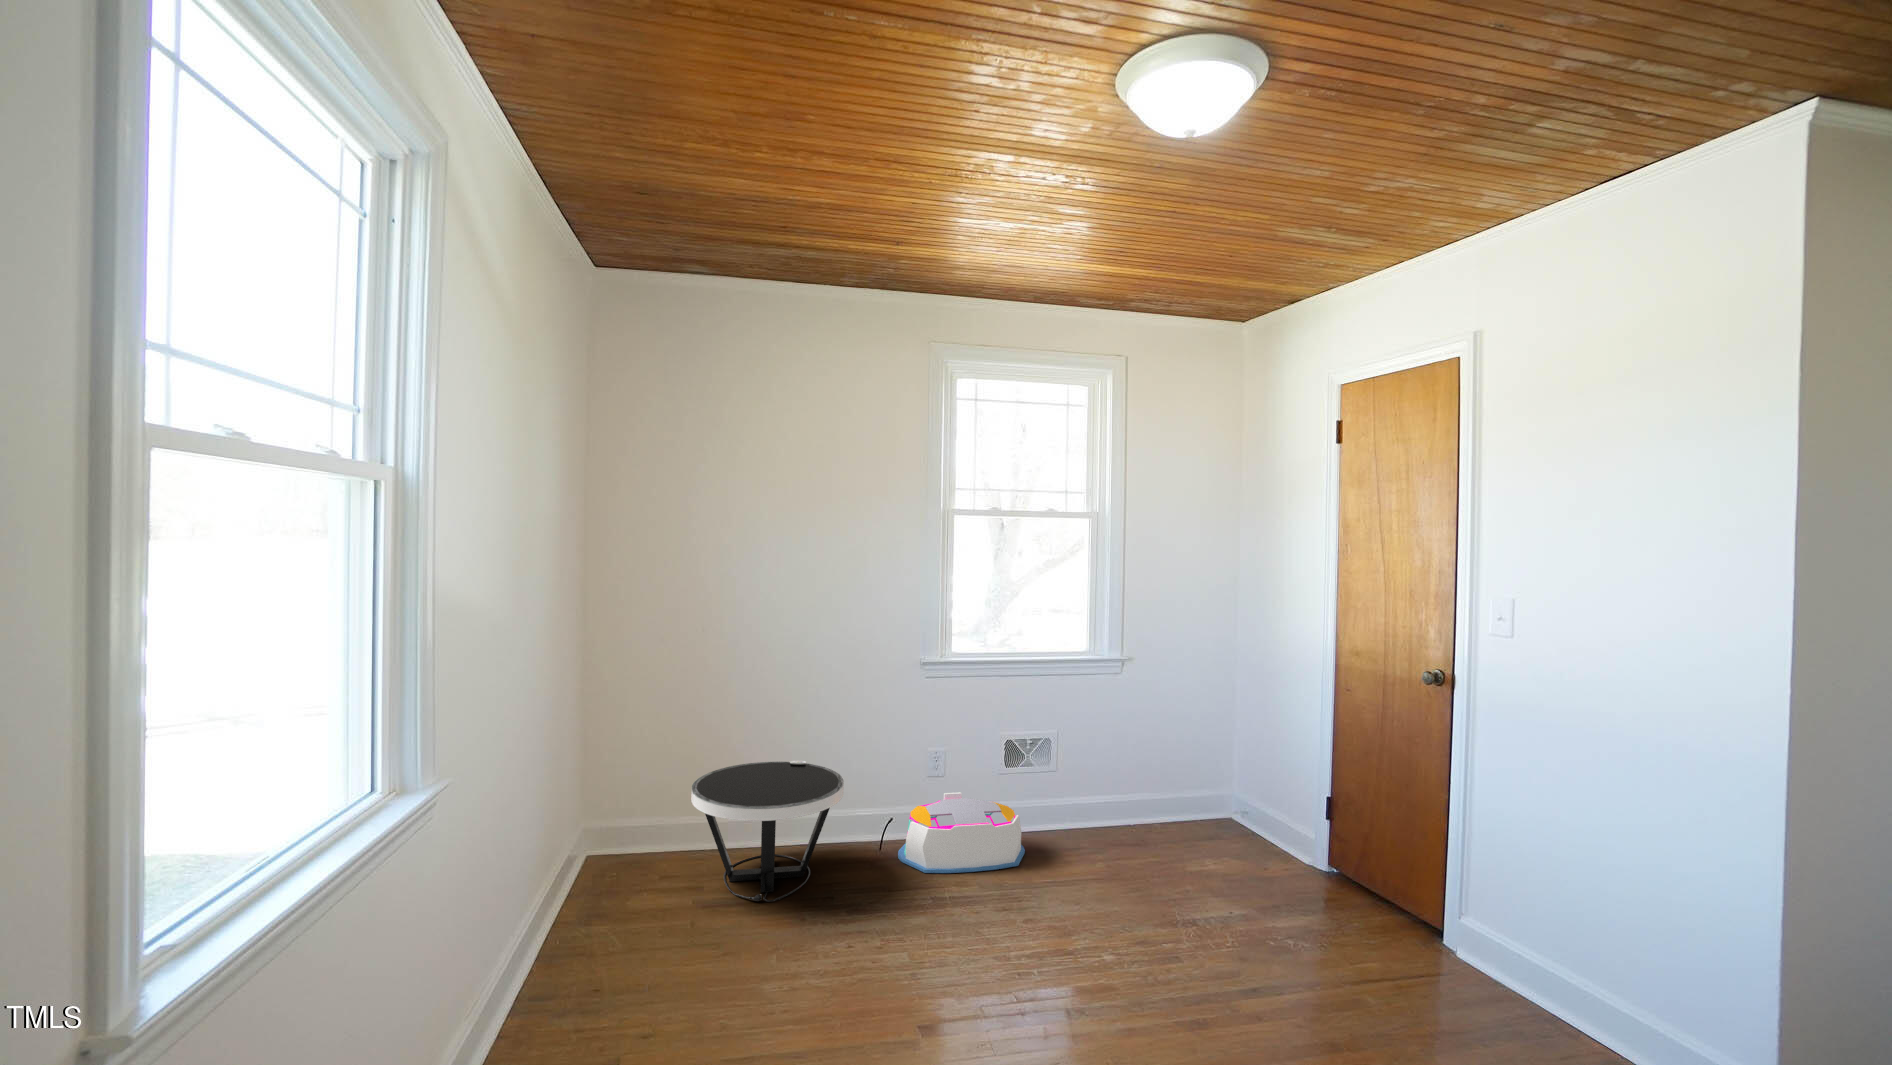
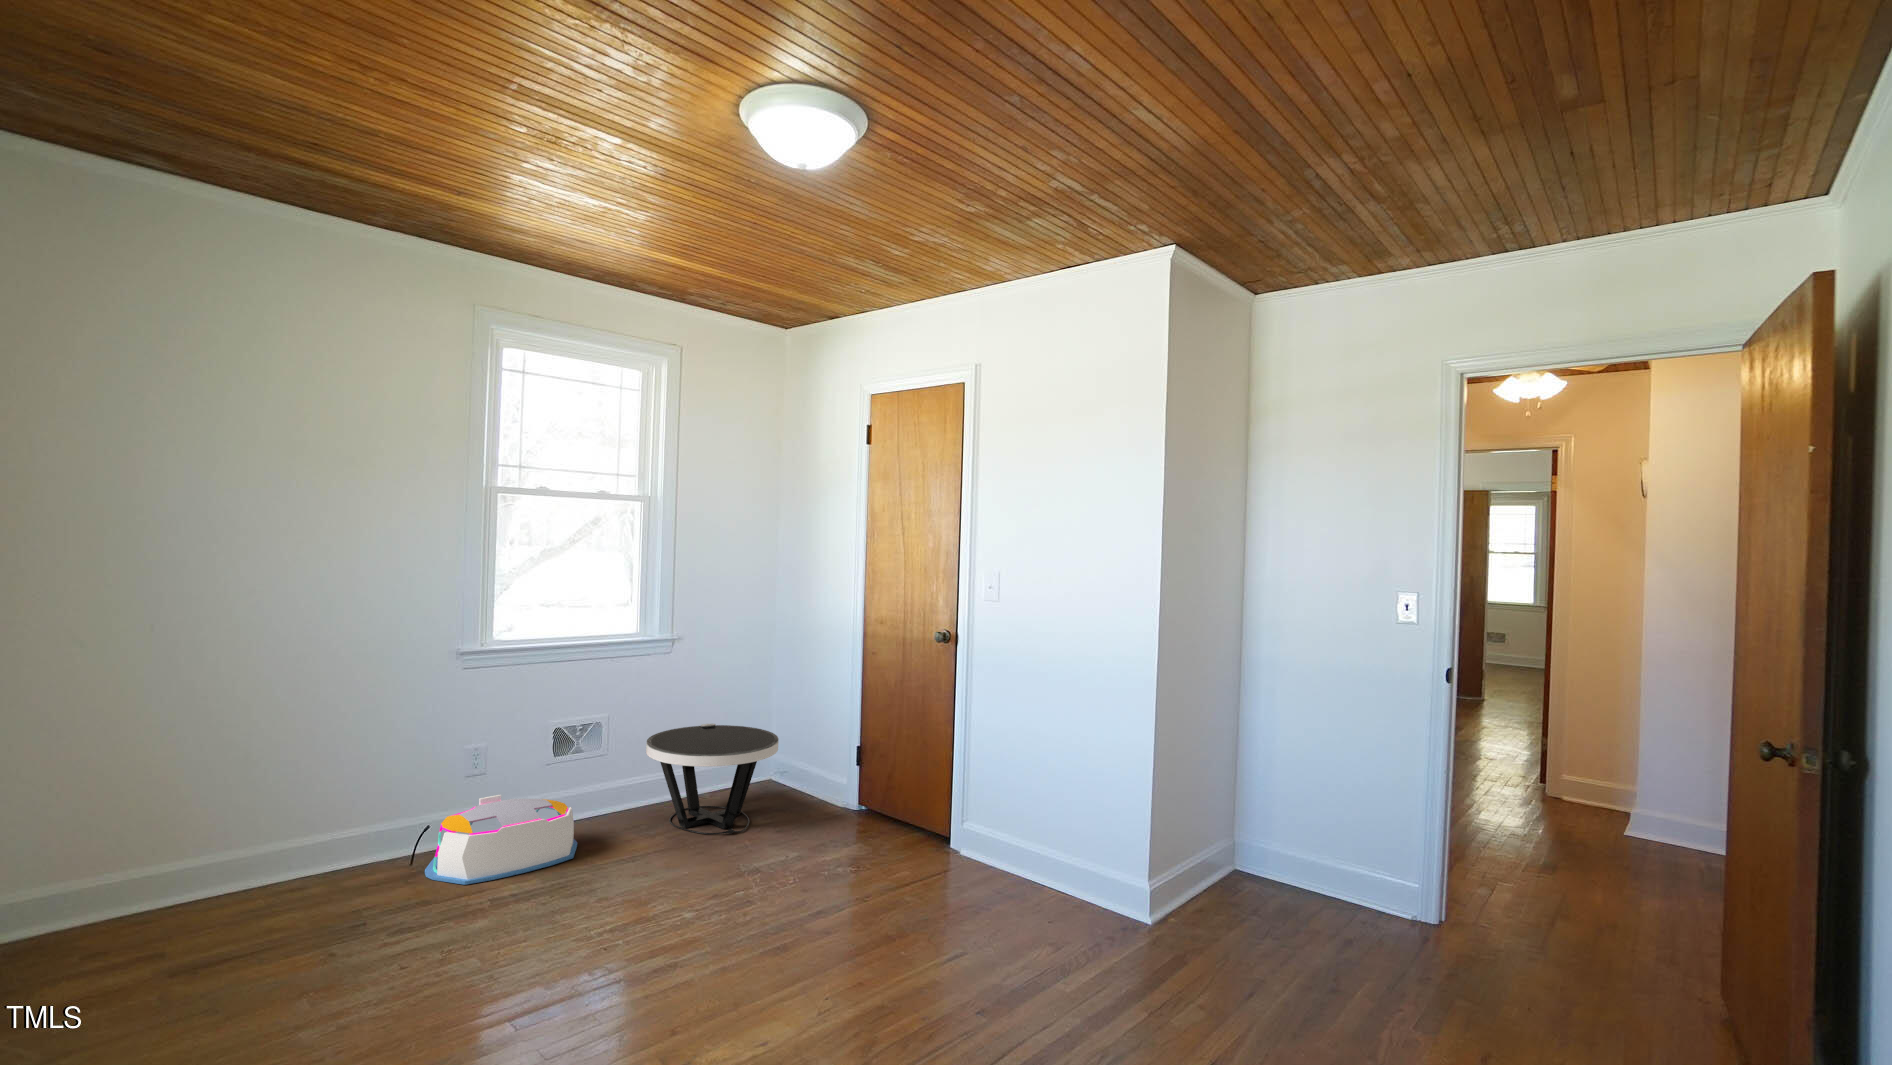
side table: present [691,761,844,902] -> present [646,723,779,834]

